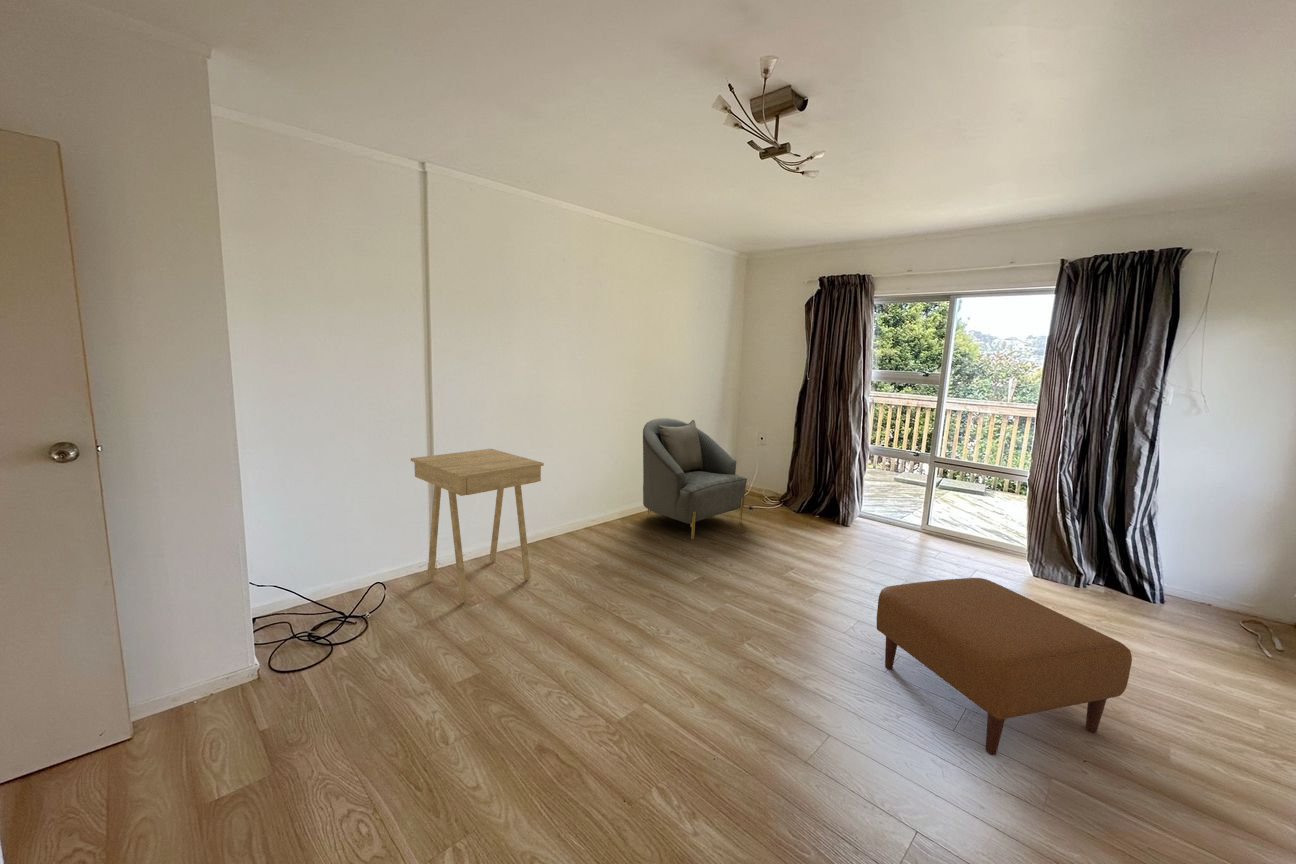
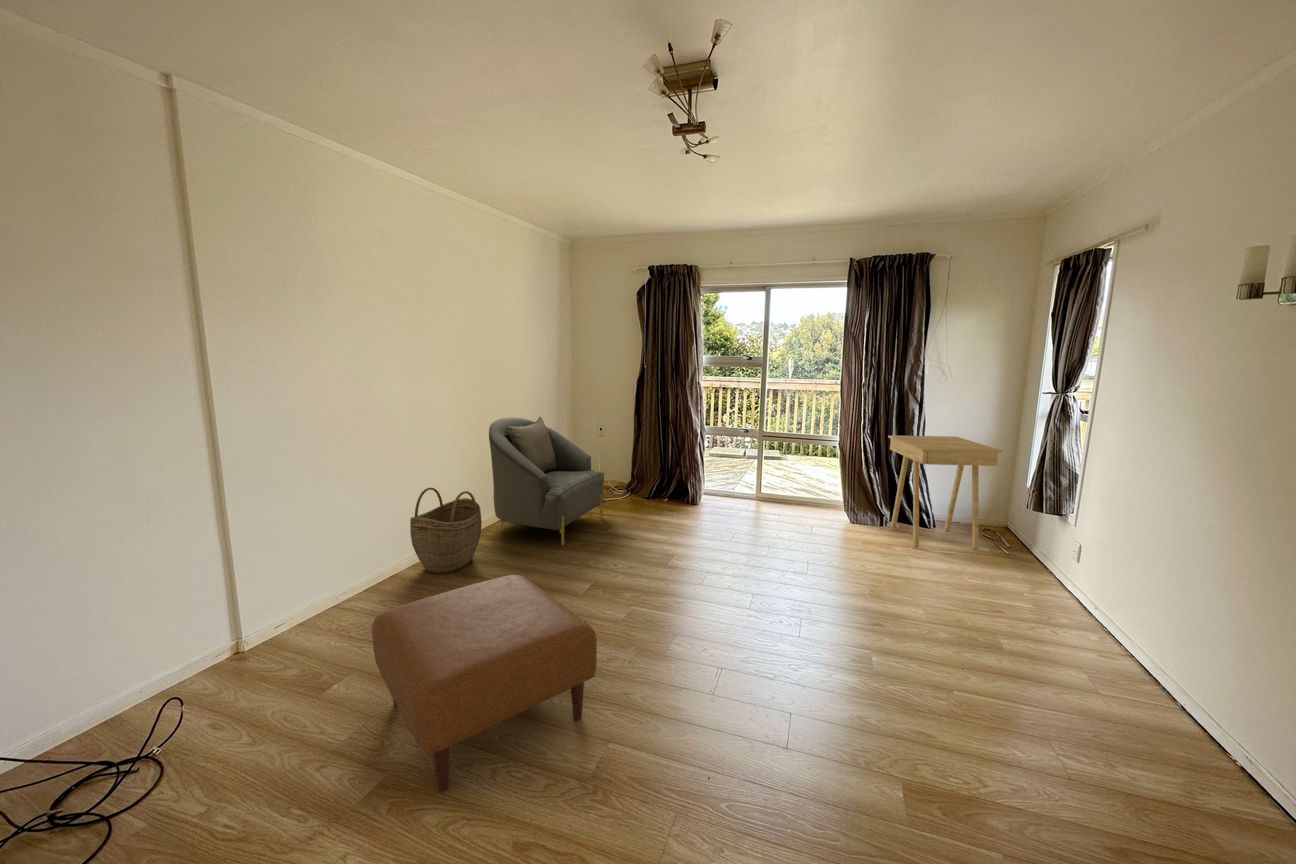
side table: present [411,449,544,603] -> present [888,435,1002,549]
woven basket: none [565,470,623,543] -> present [410,488,482,574]
ottoman: present [877,578,1132,755] -> present [372,575,597,792]

